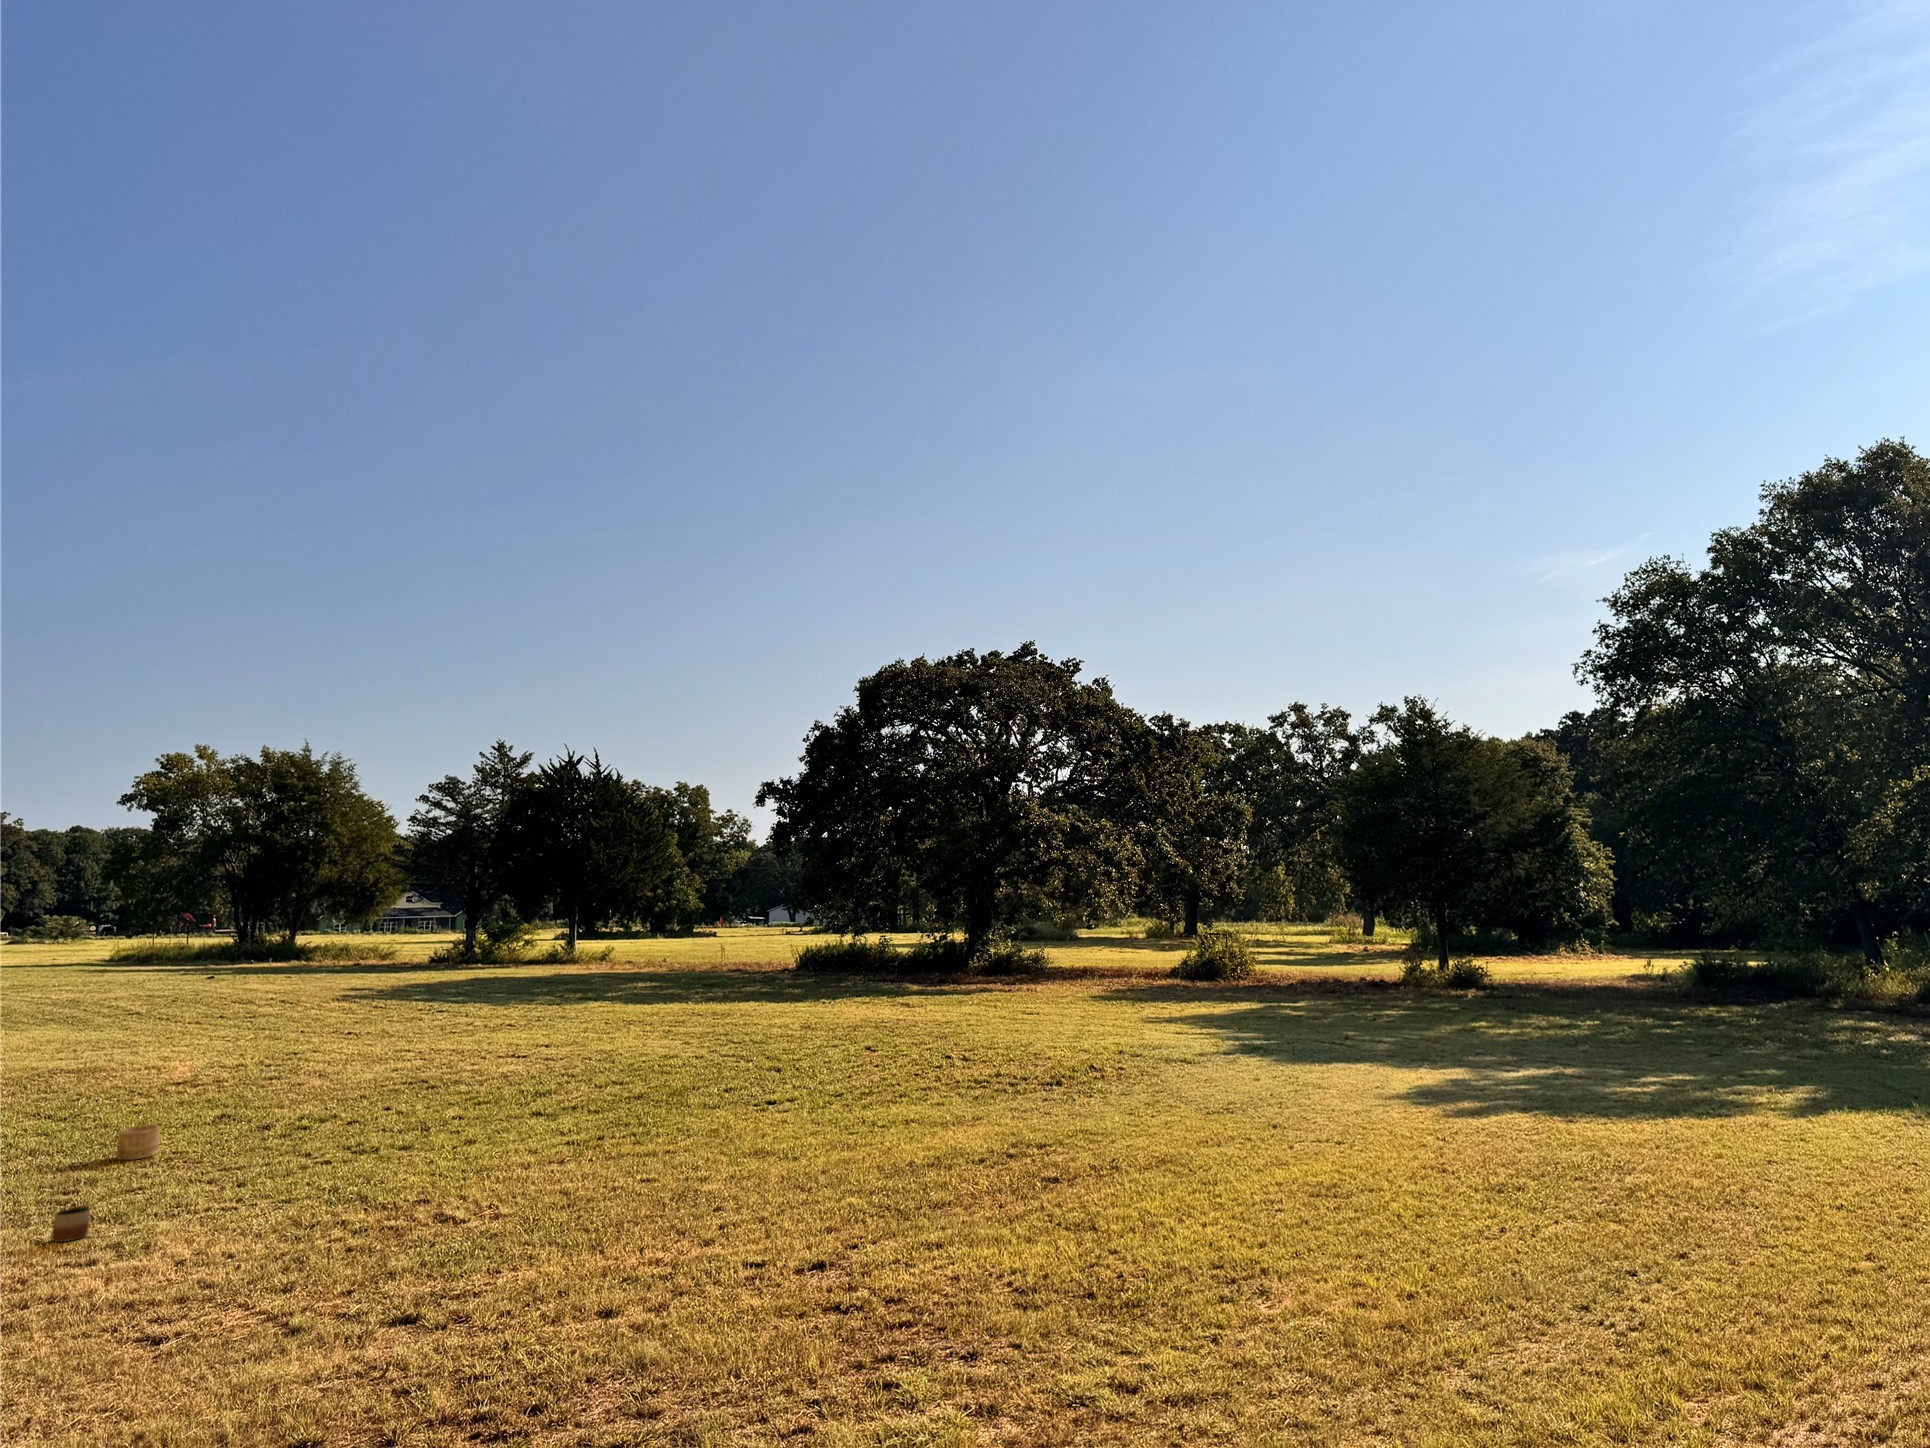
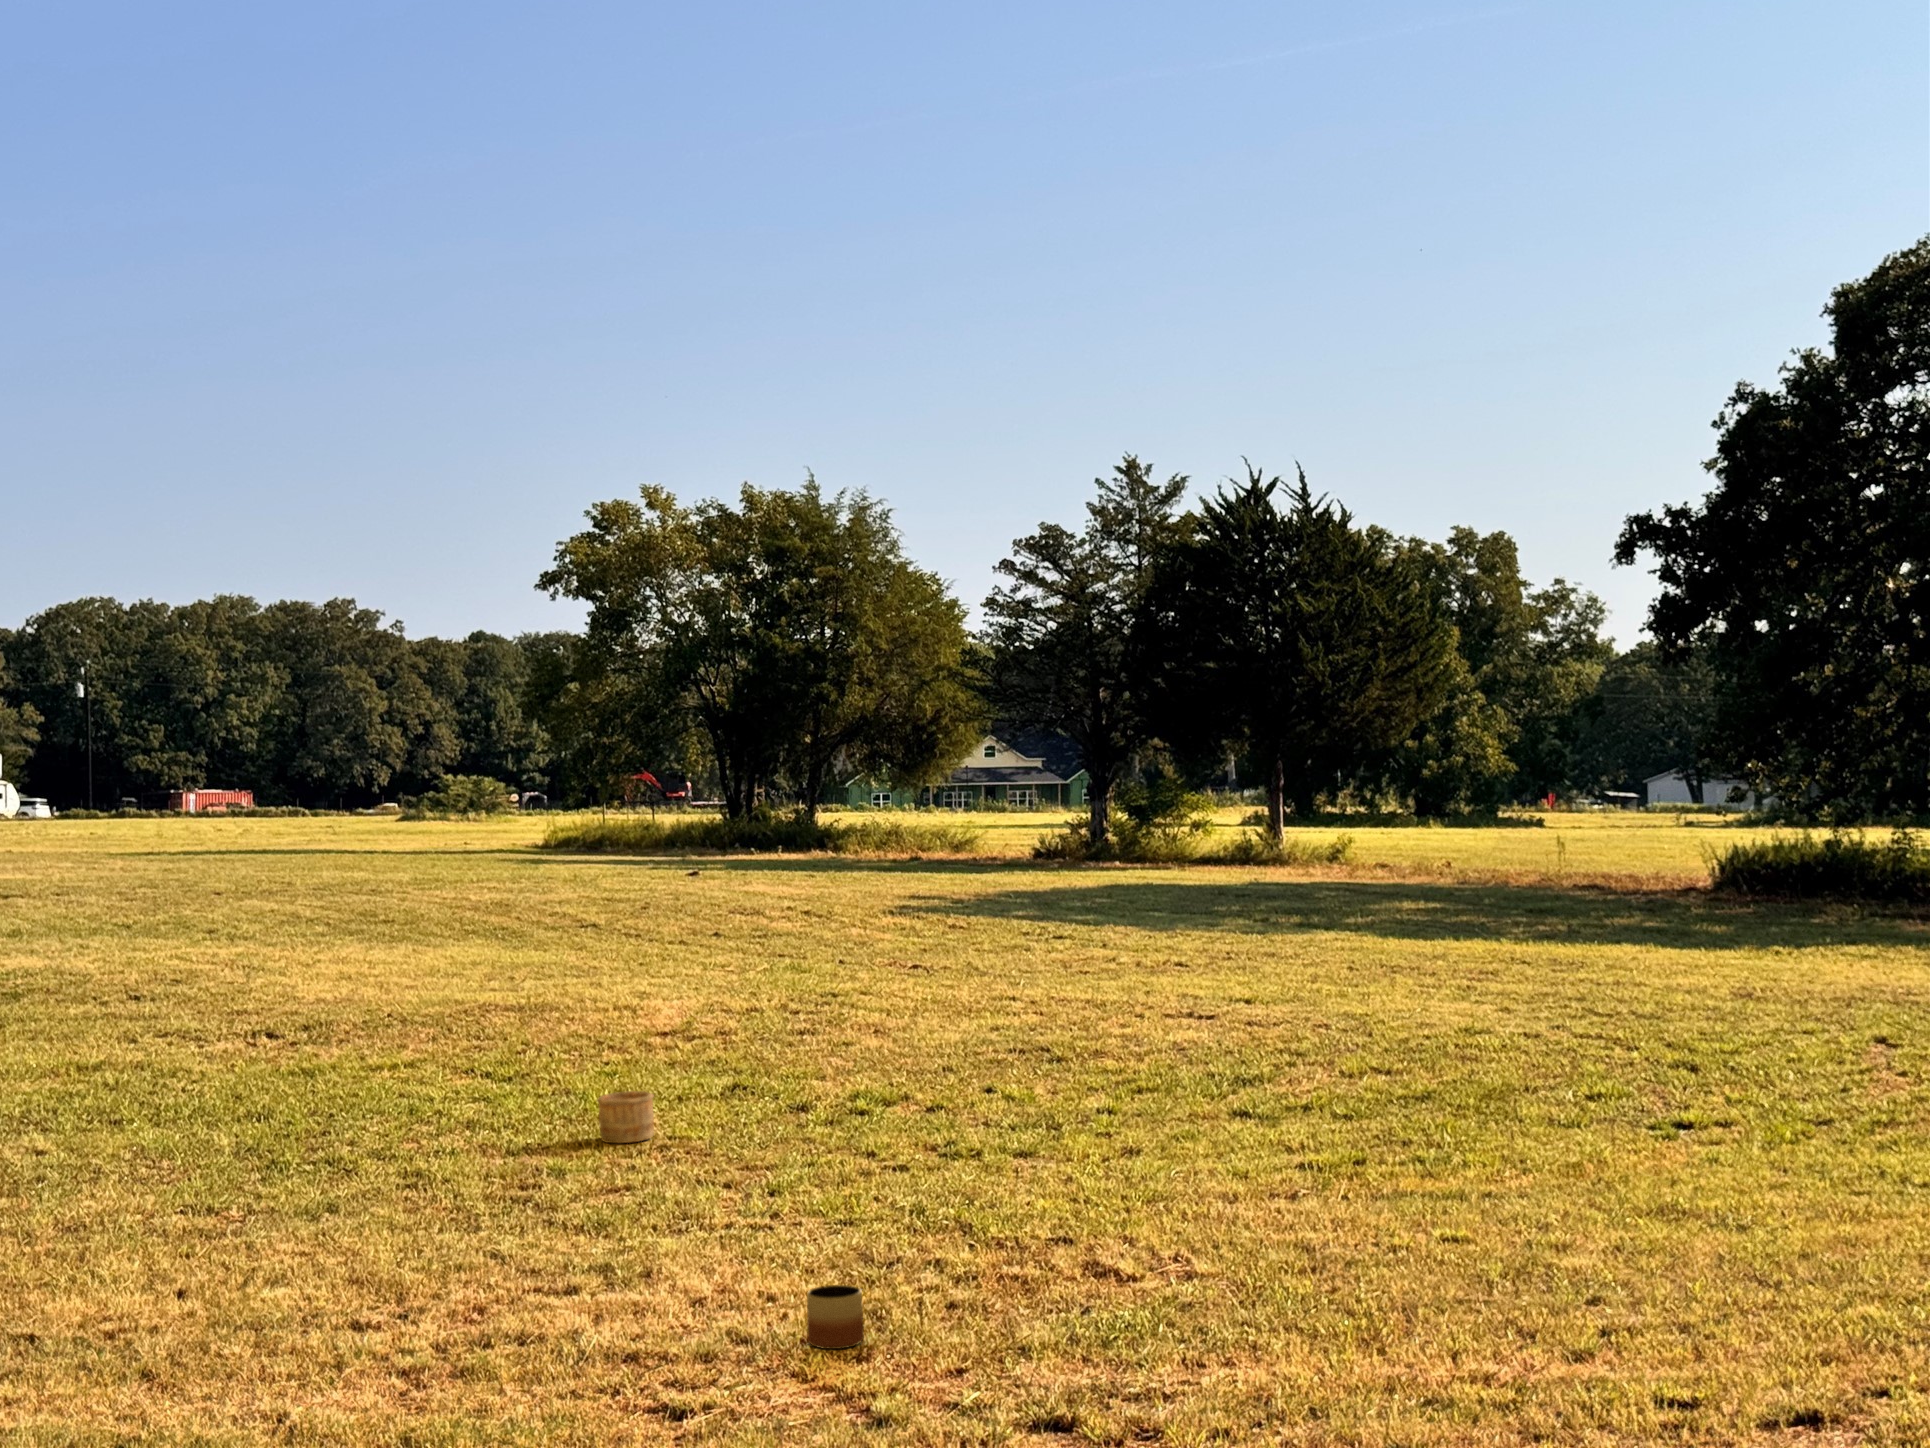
planter: present [51,1207,91,1242] -> present [807,1285,864,1349]

